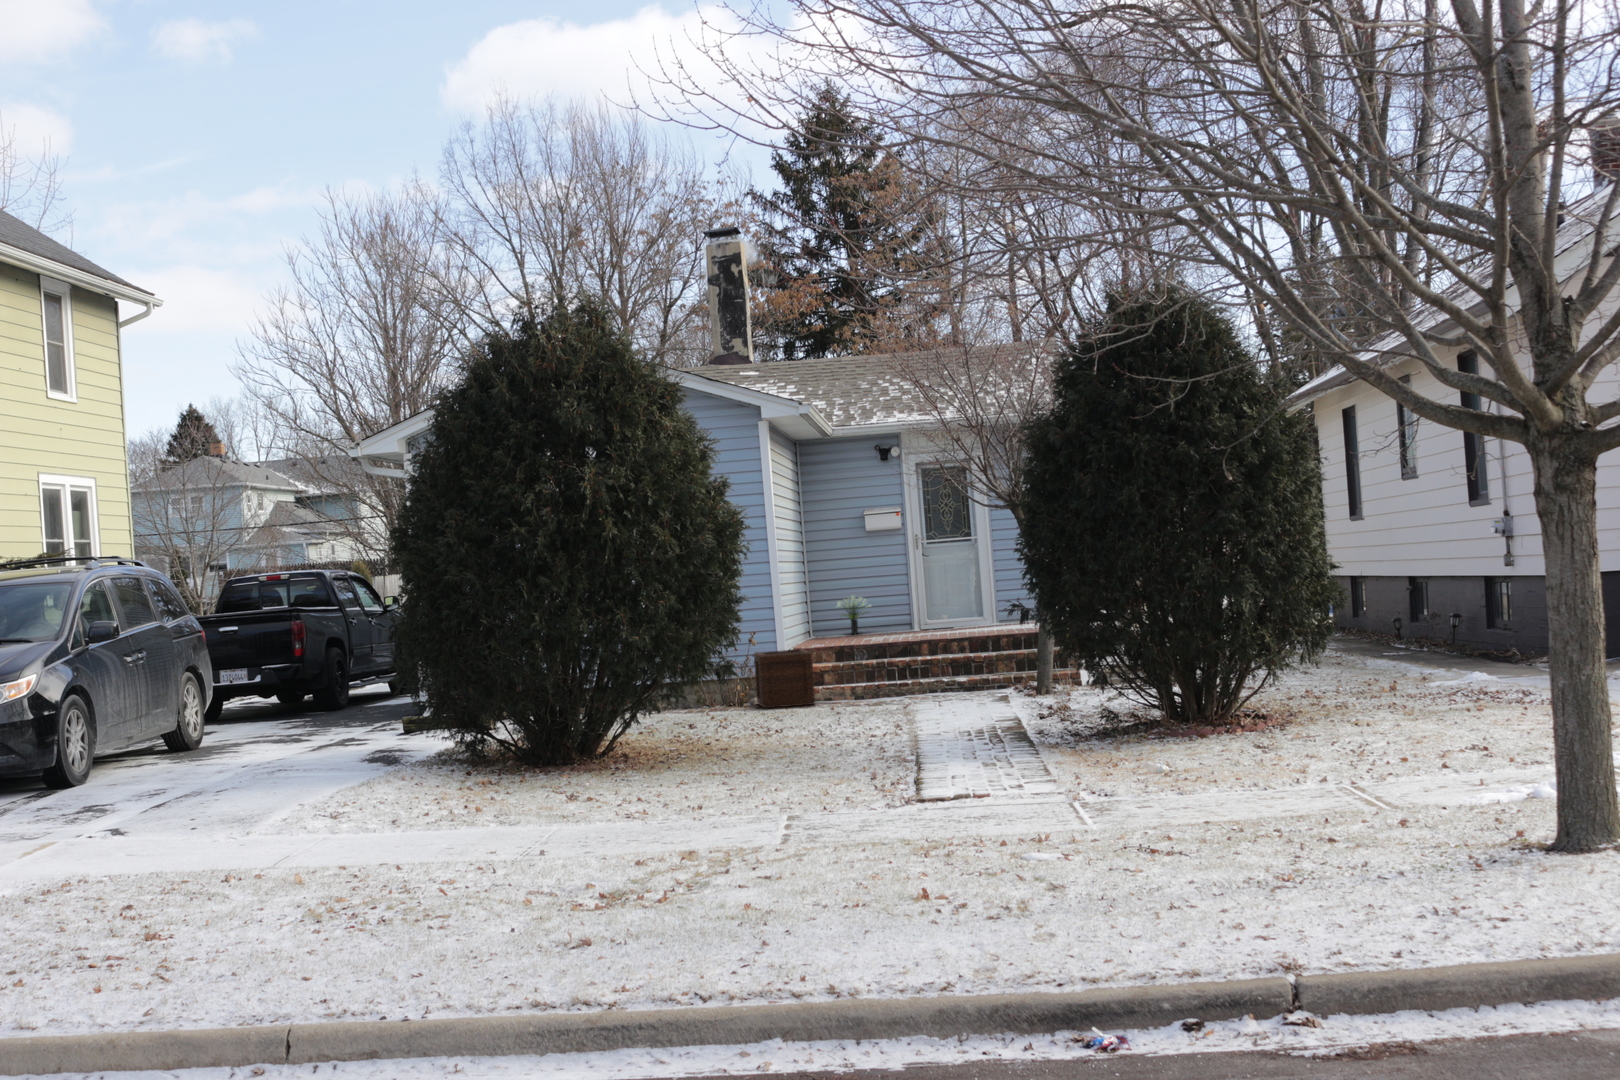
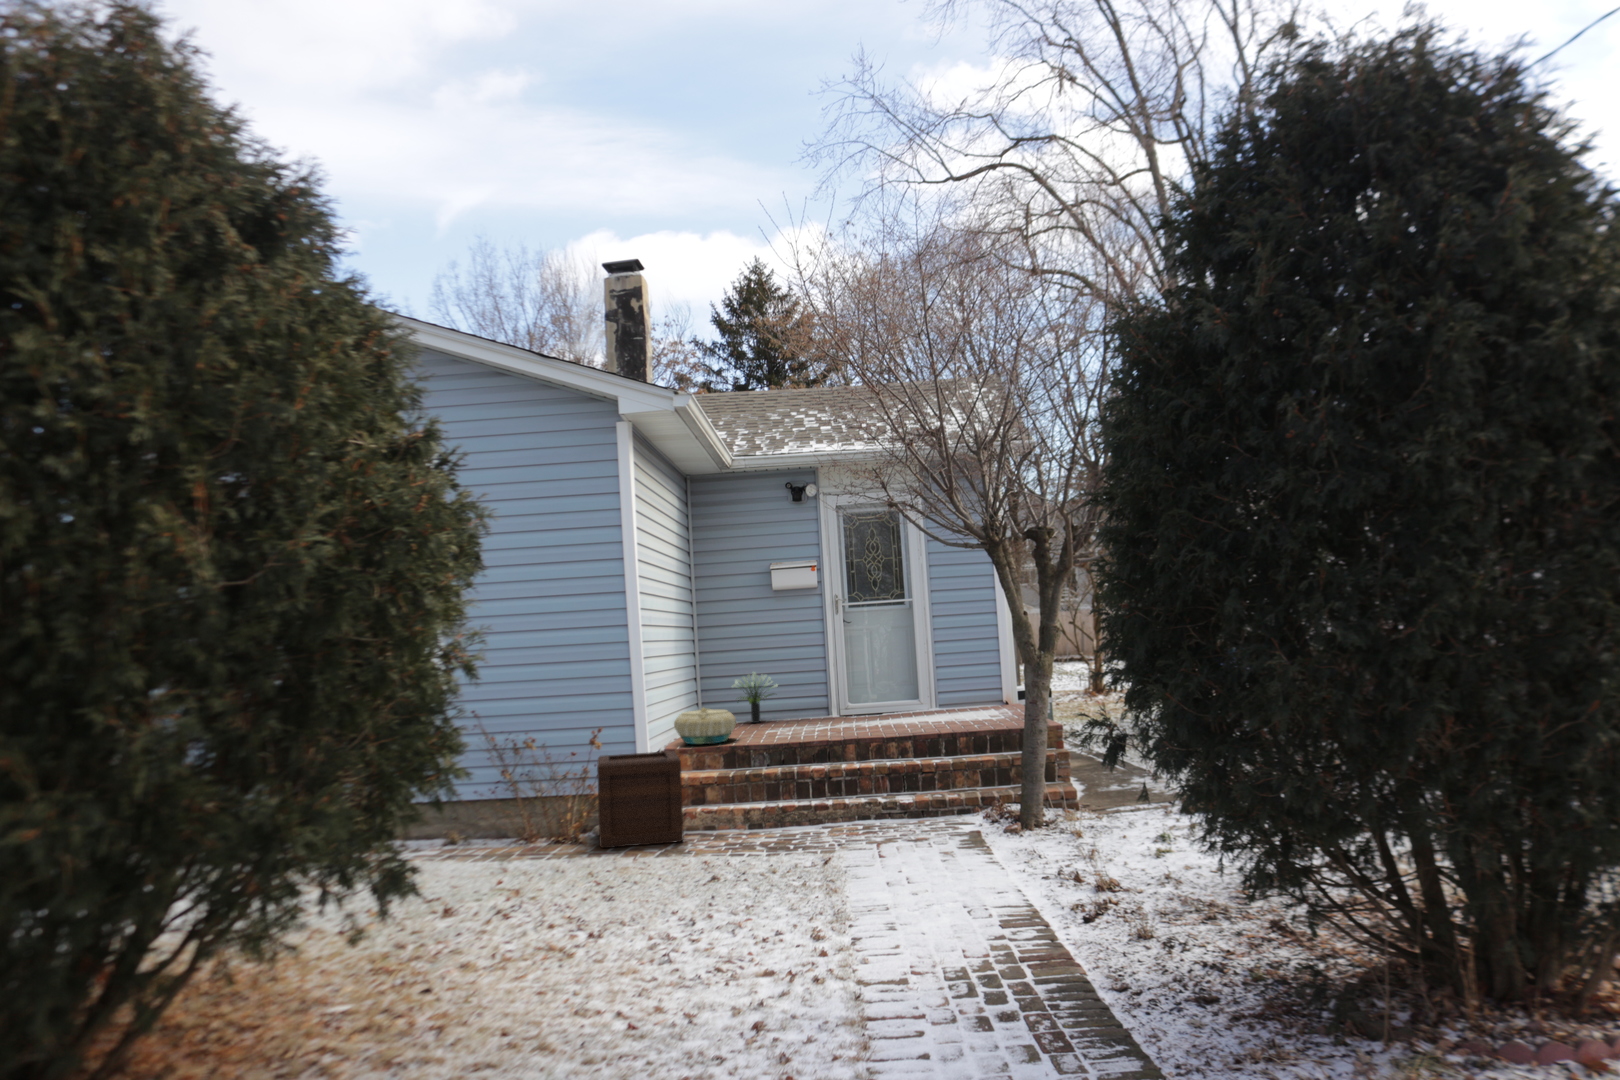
basket: none [799,621,843,647] -> present [674,708,736,744]

